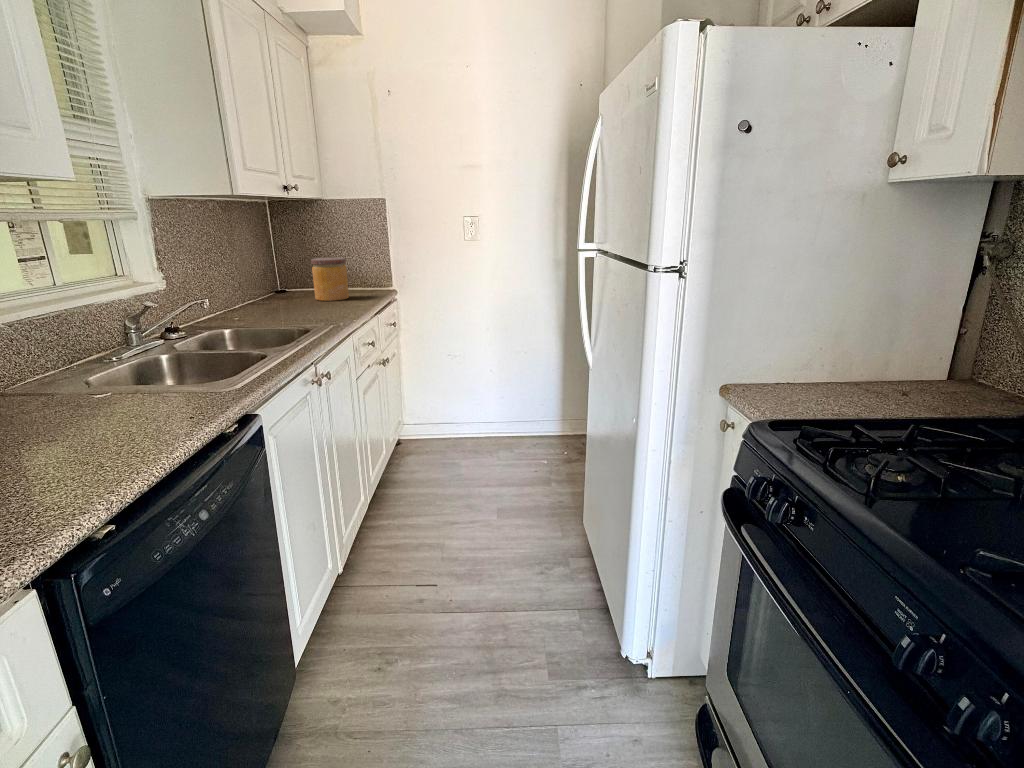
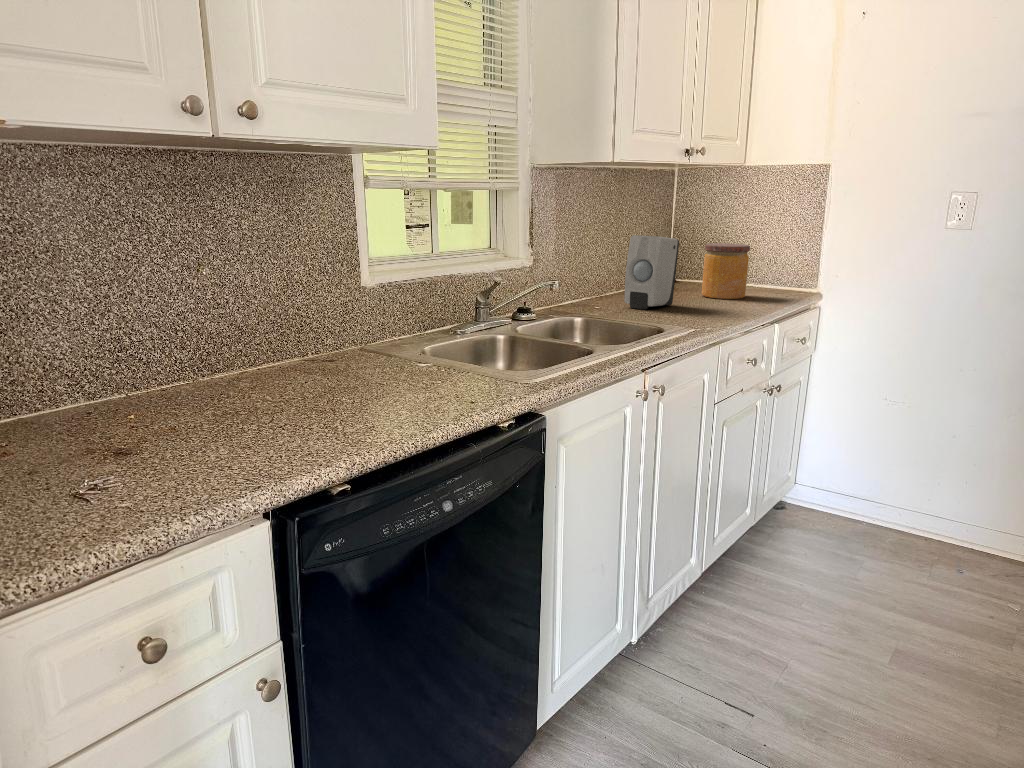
soap dispenser: none [254,256,299,316] -> present [624,235,679,309]

